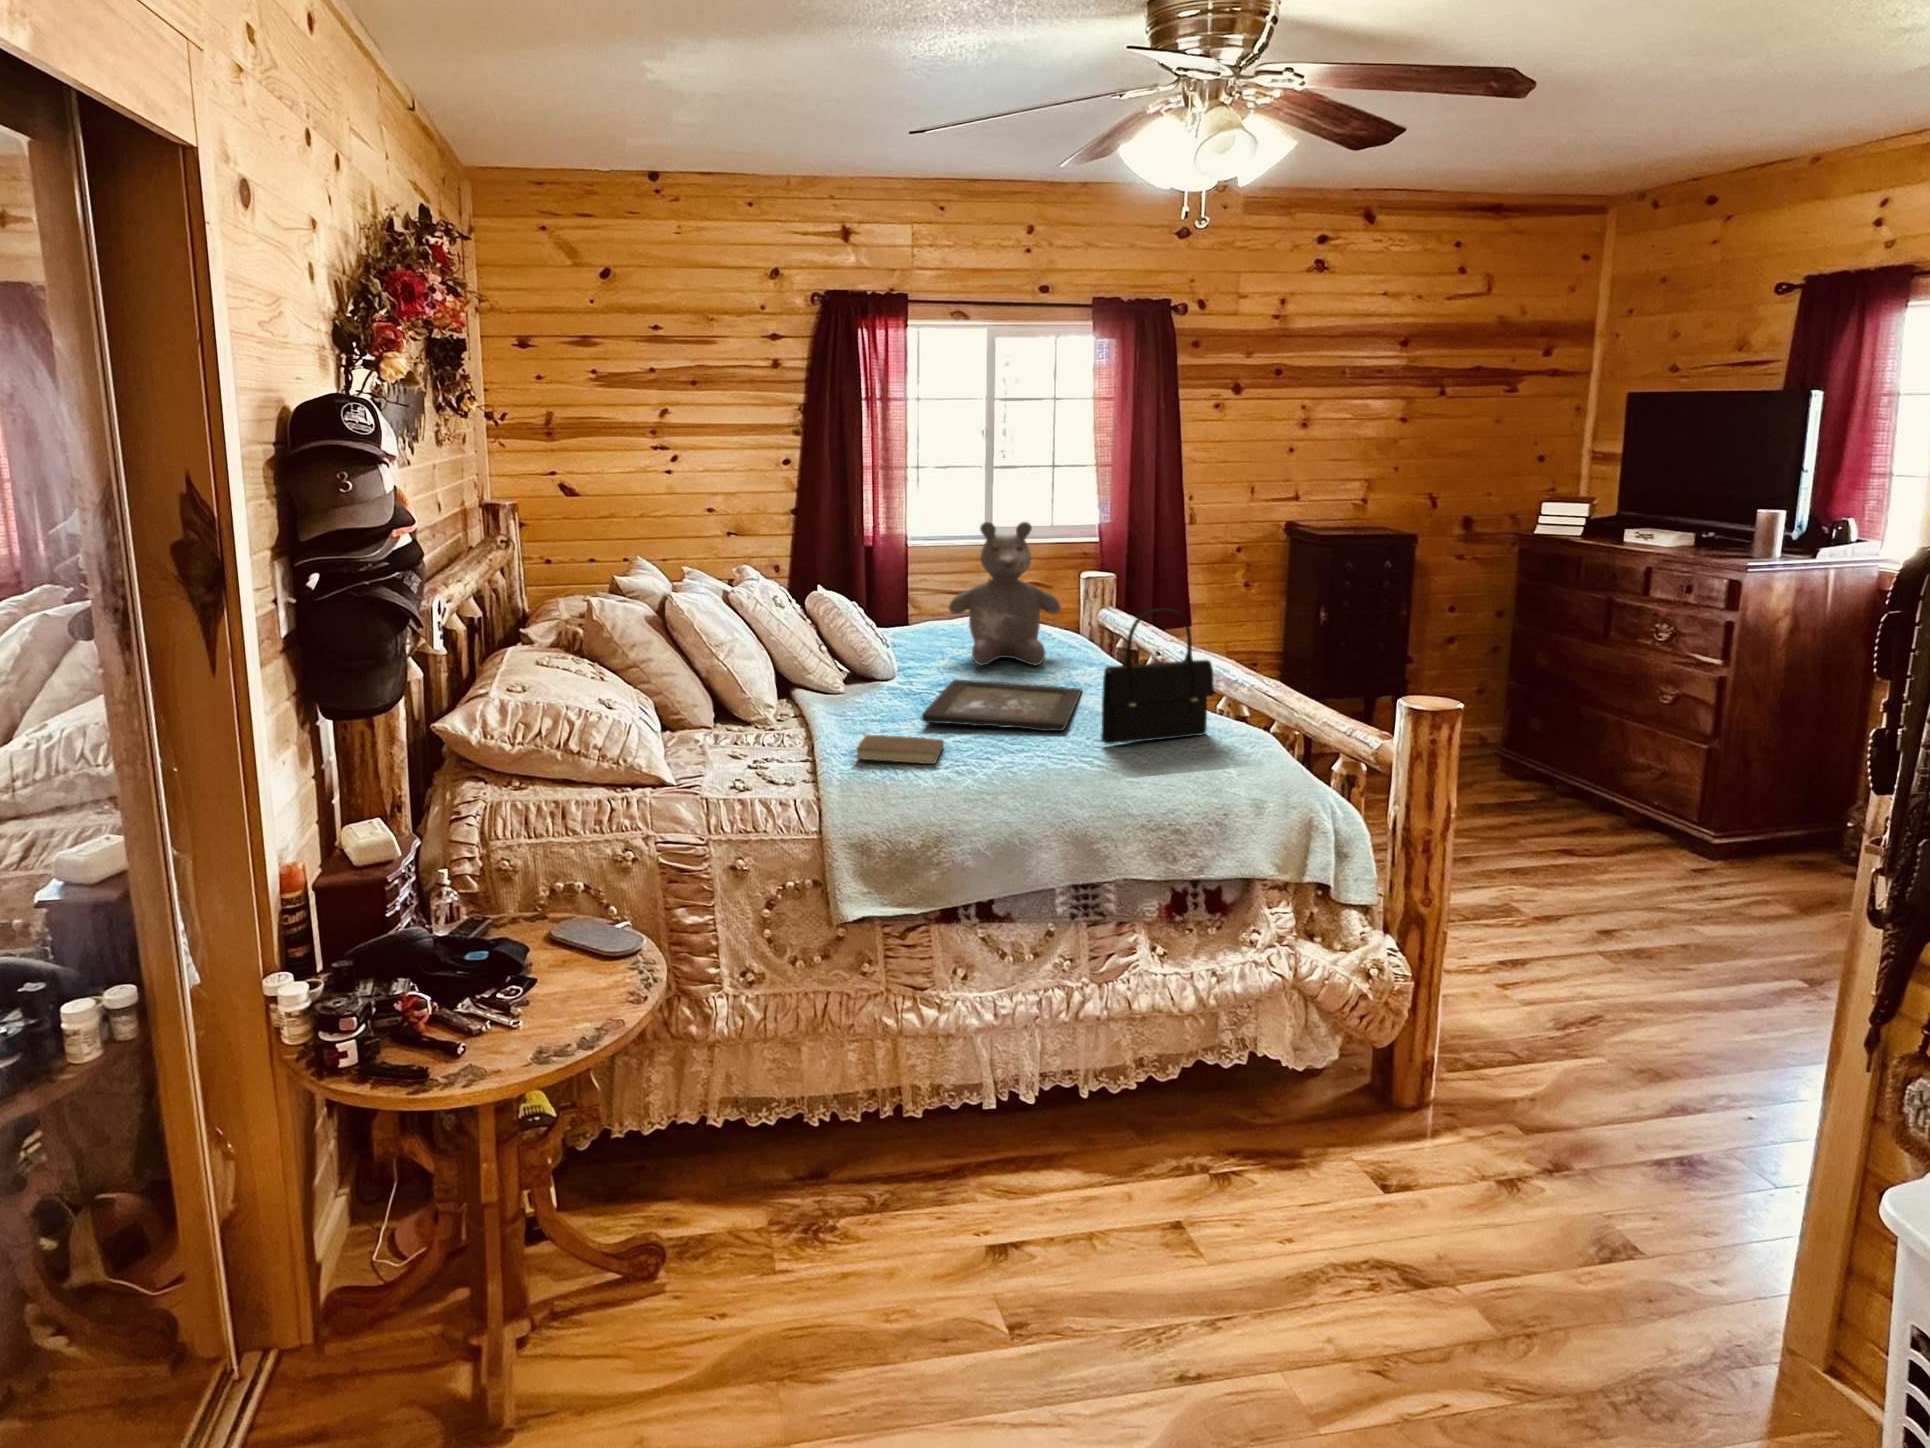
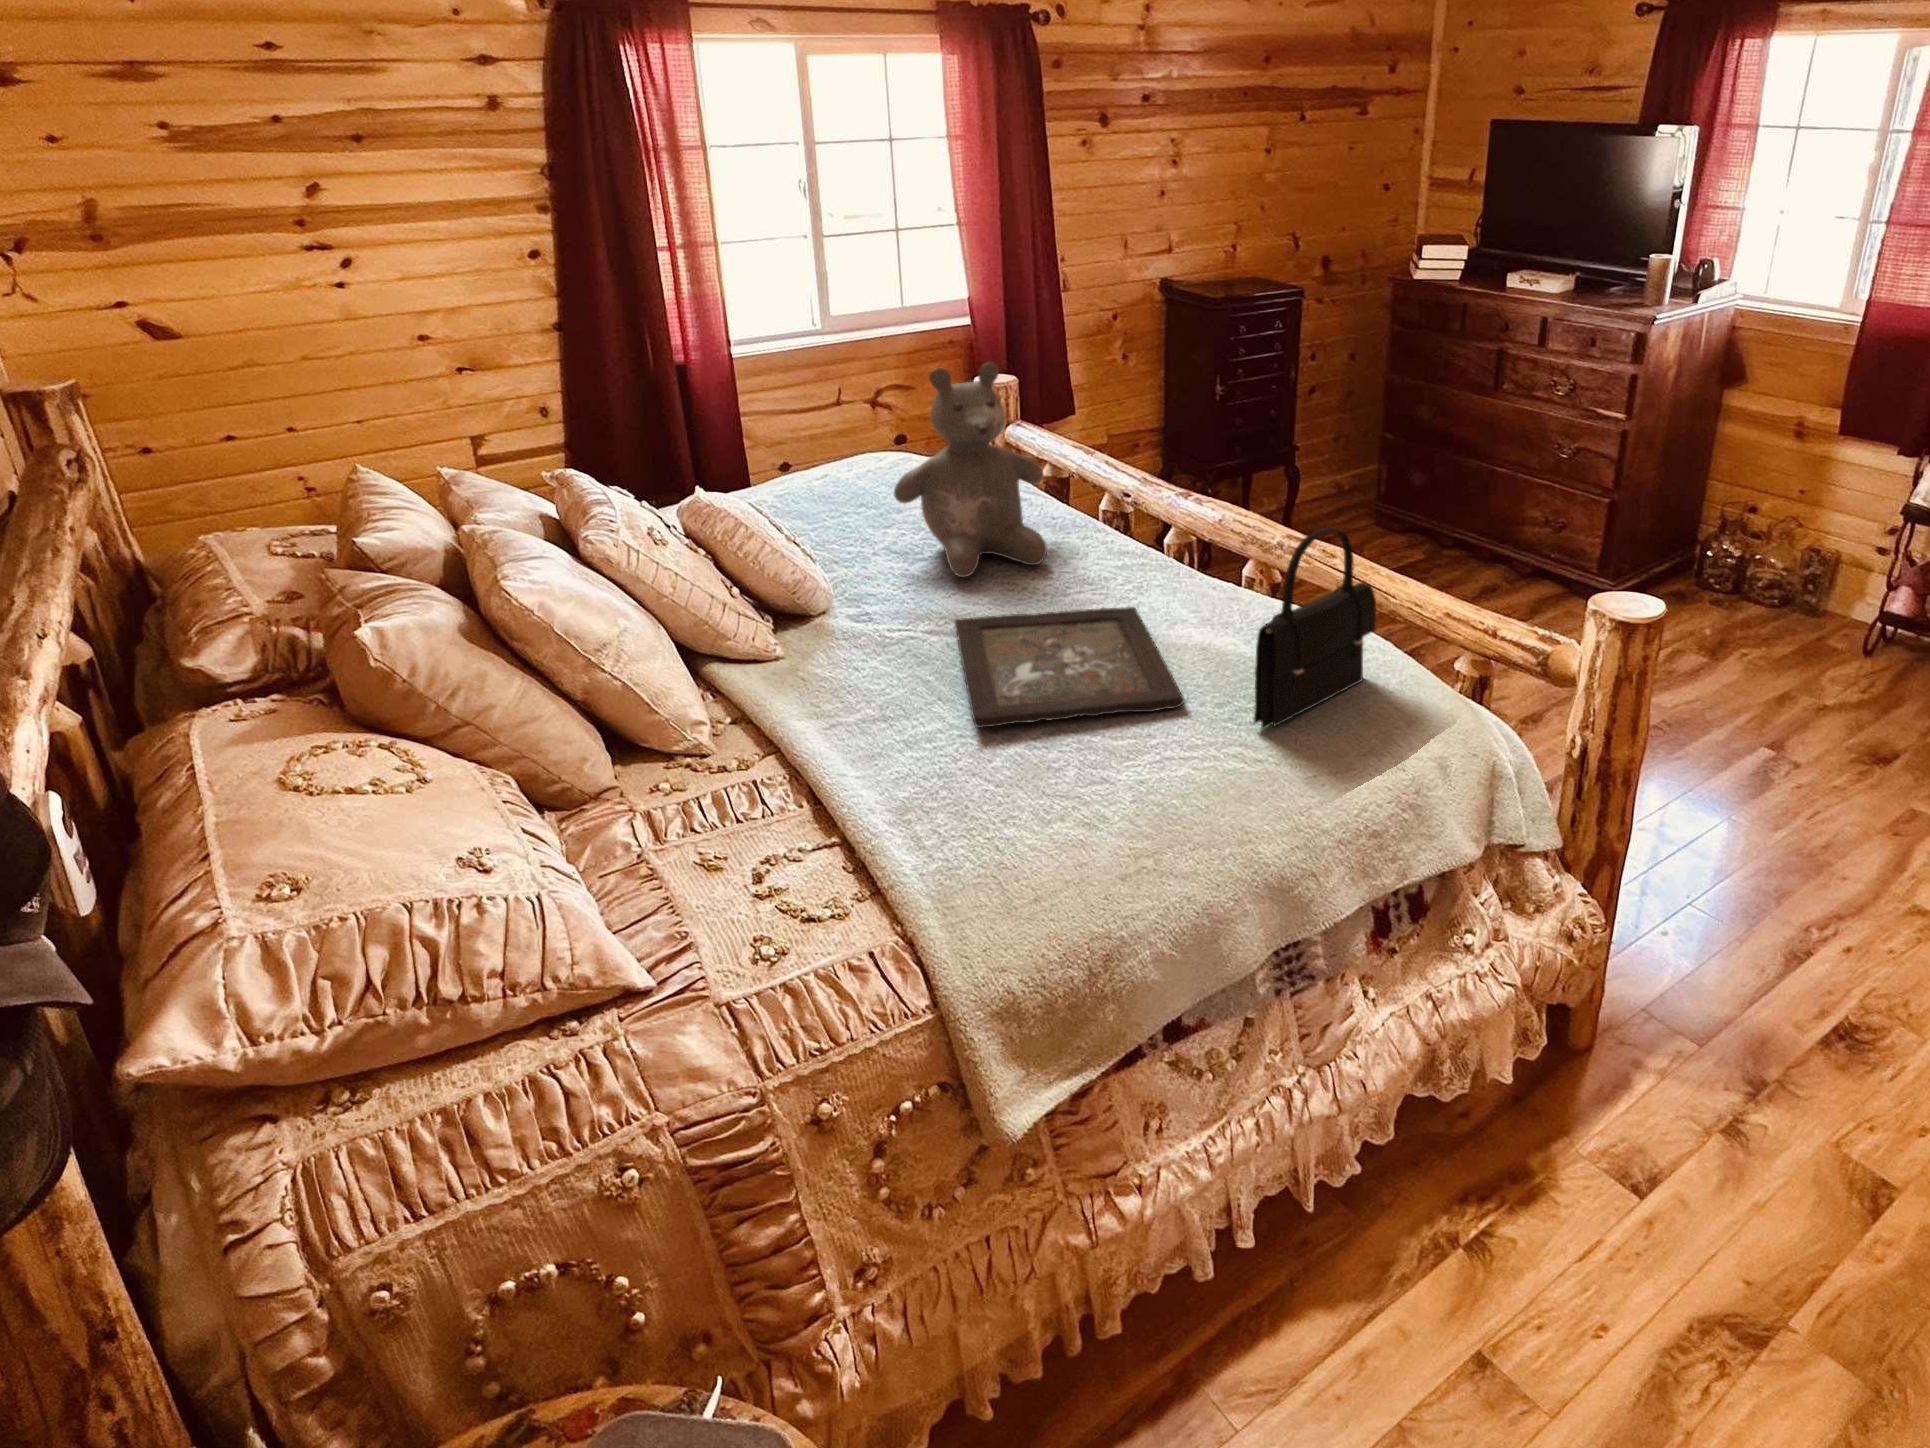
book: present [855,735,944,764] -> none [915,769,1060,843]

